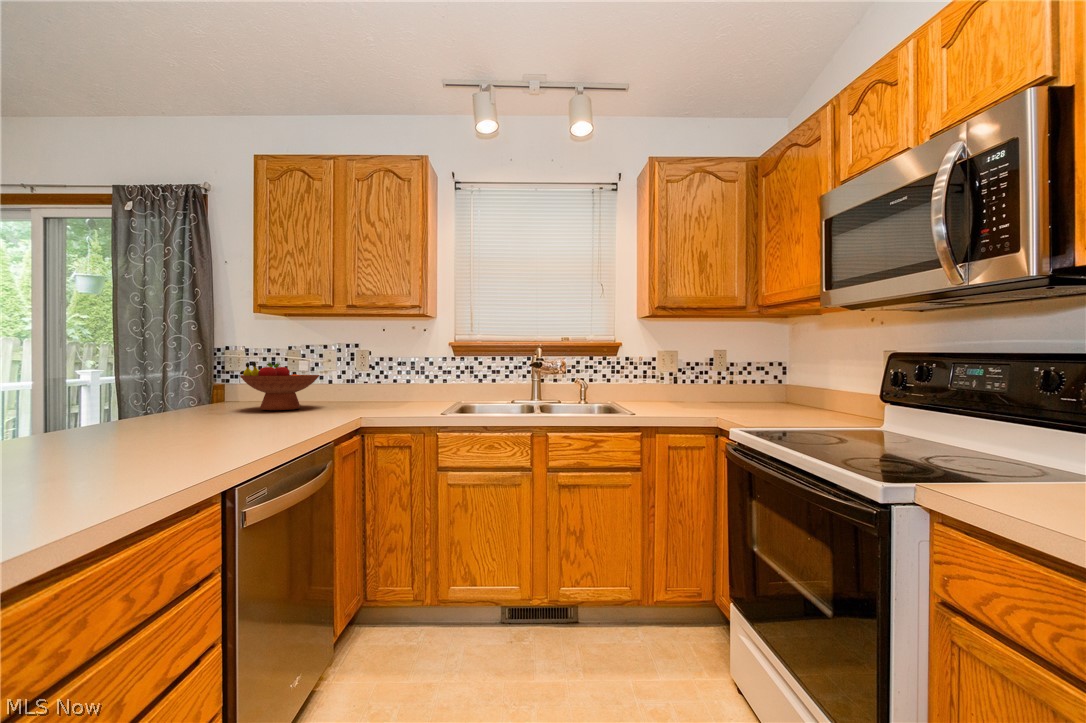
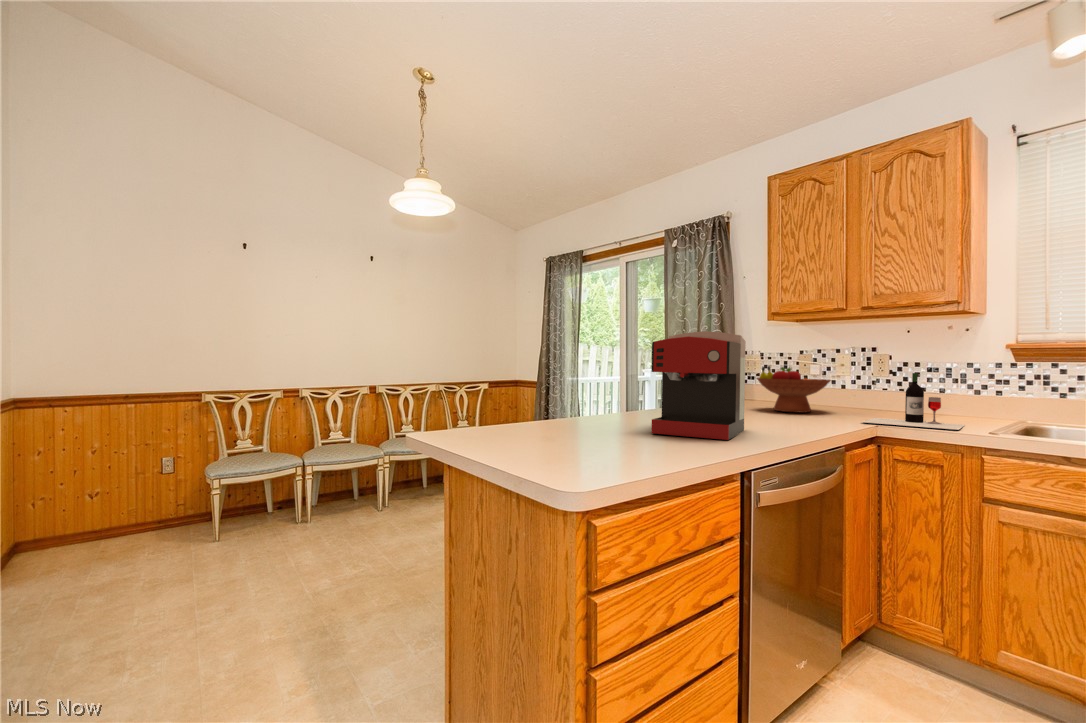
coffee maker: none [67,317,222,461] -> present [651,331,746,440]
wine bottle: none [347,367,426,414] -> present [862,373,964,430]

